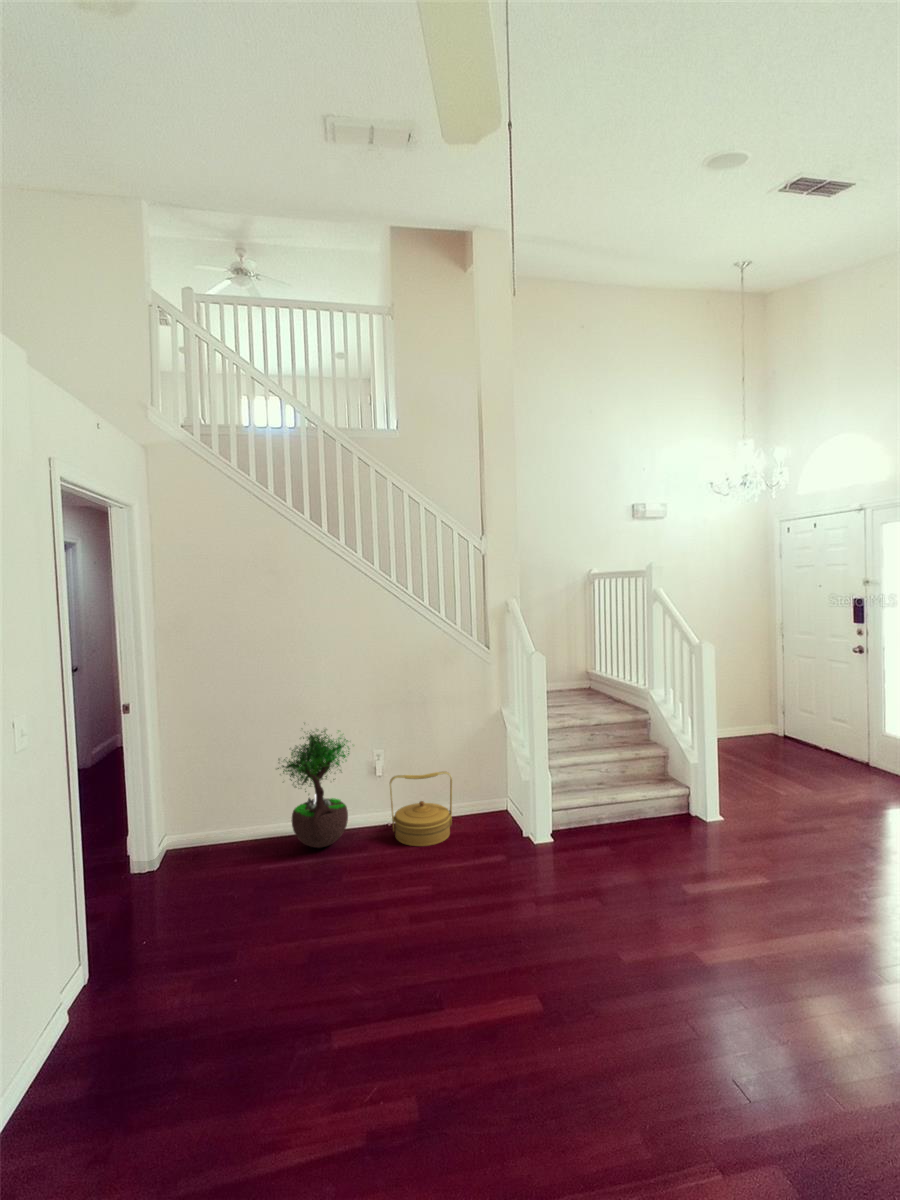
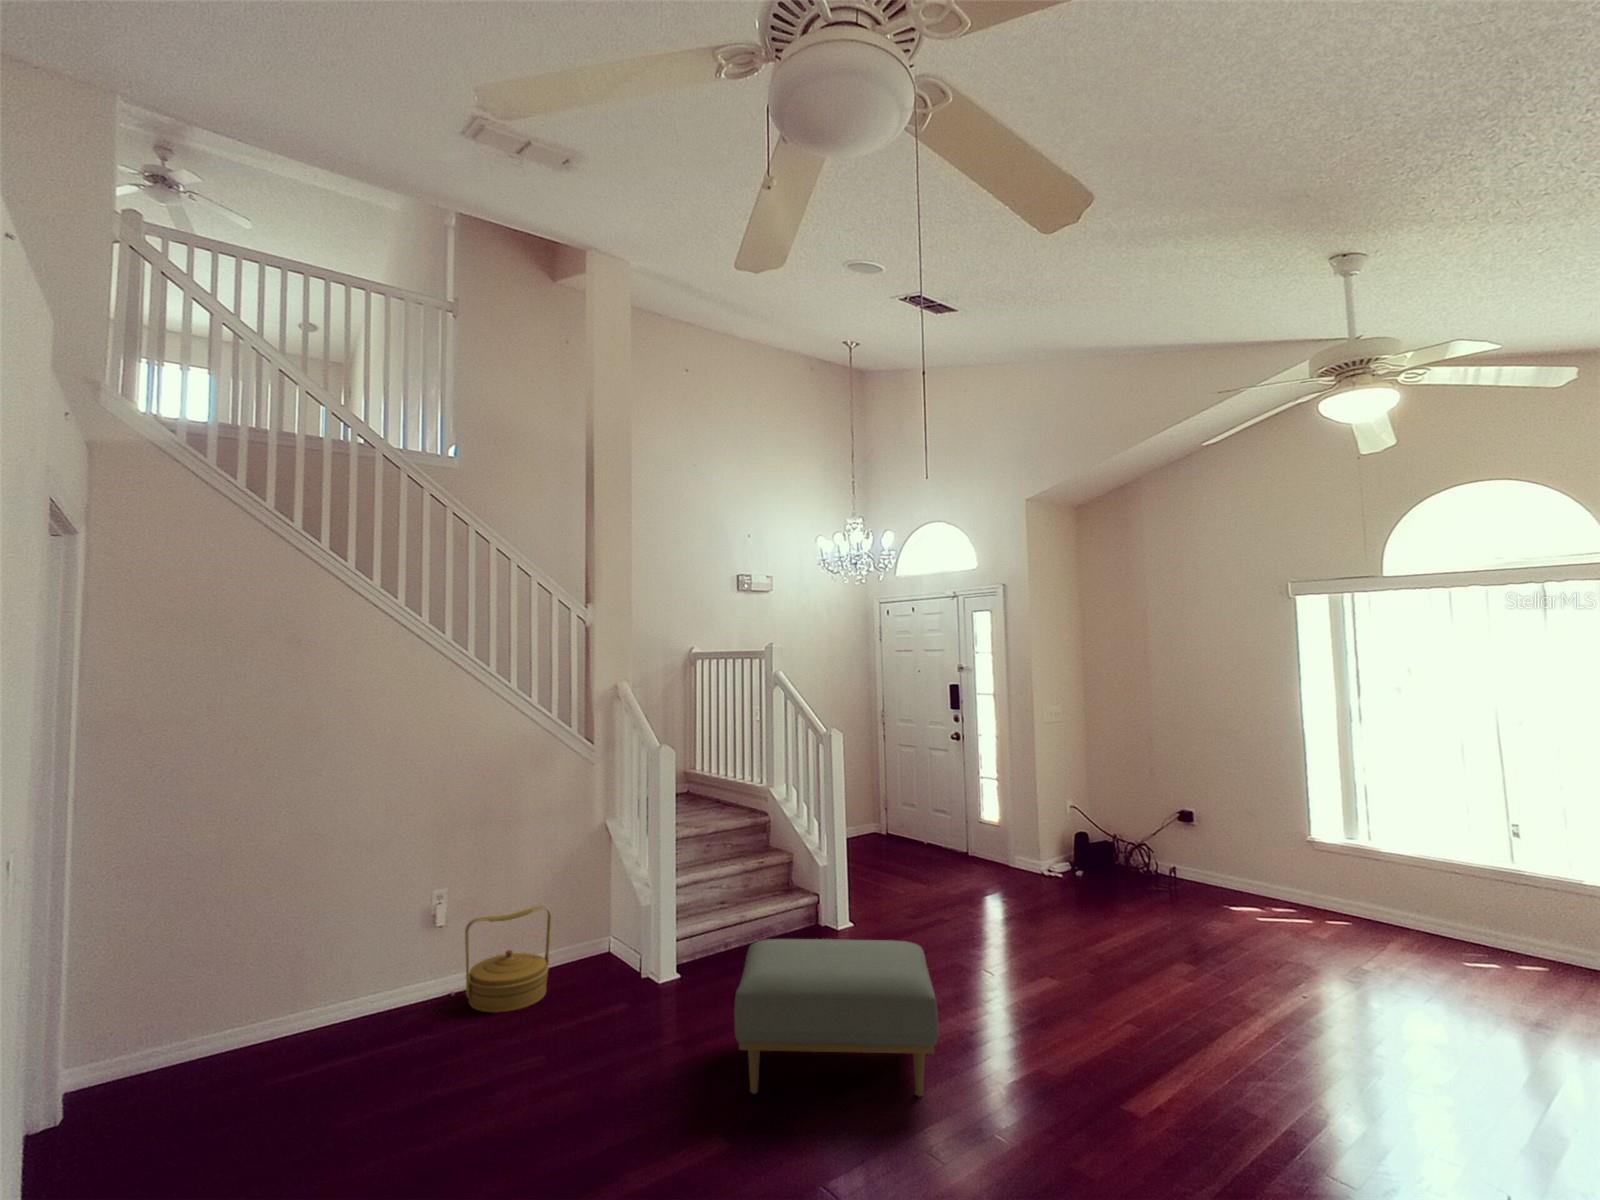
potted tree: present [277,730,349,848] -> none [300,853,423,1039]
ottoman: none [554,828,759,1007] -> present [734,939,939,1097]

